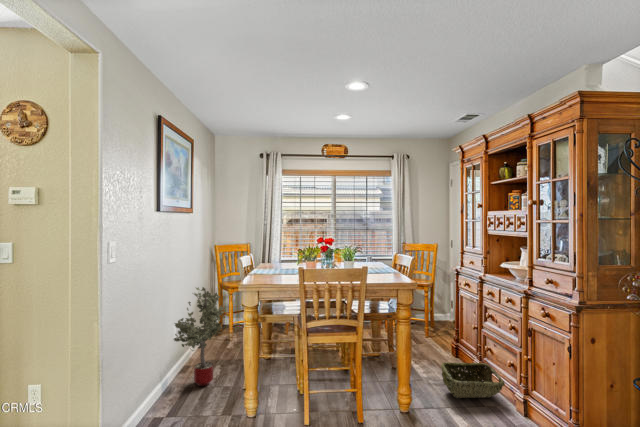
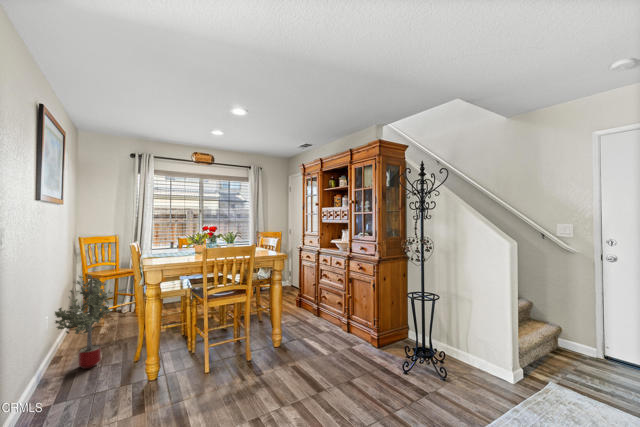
woven basket: present [441,362,505,398] -> none [296,306,335,331]

